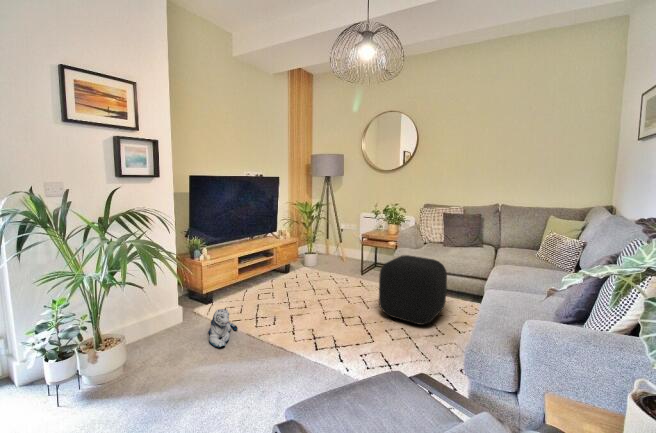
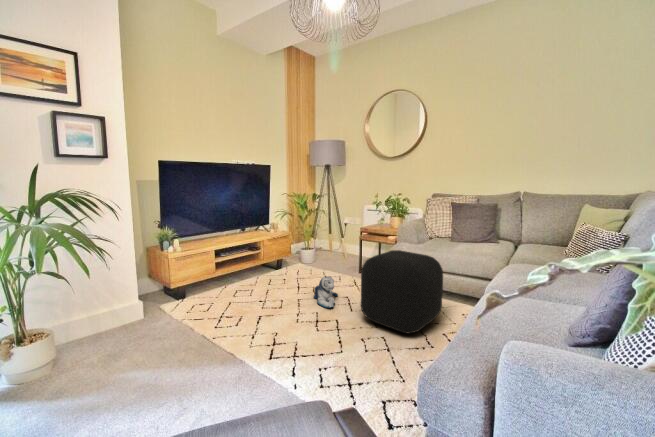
plush toy: present [208,309,237,348] -> present [314,276,338,308]

